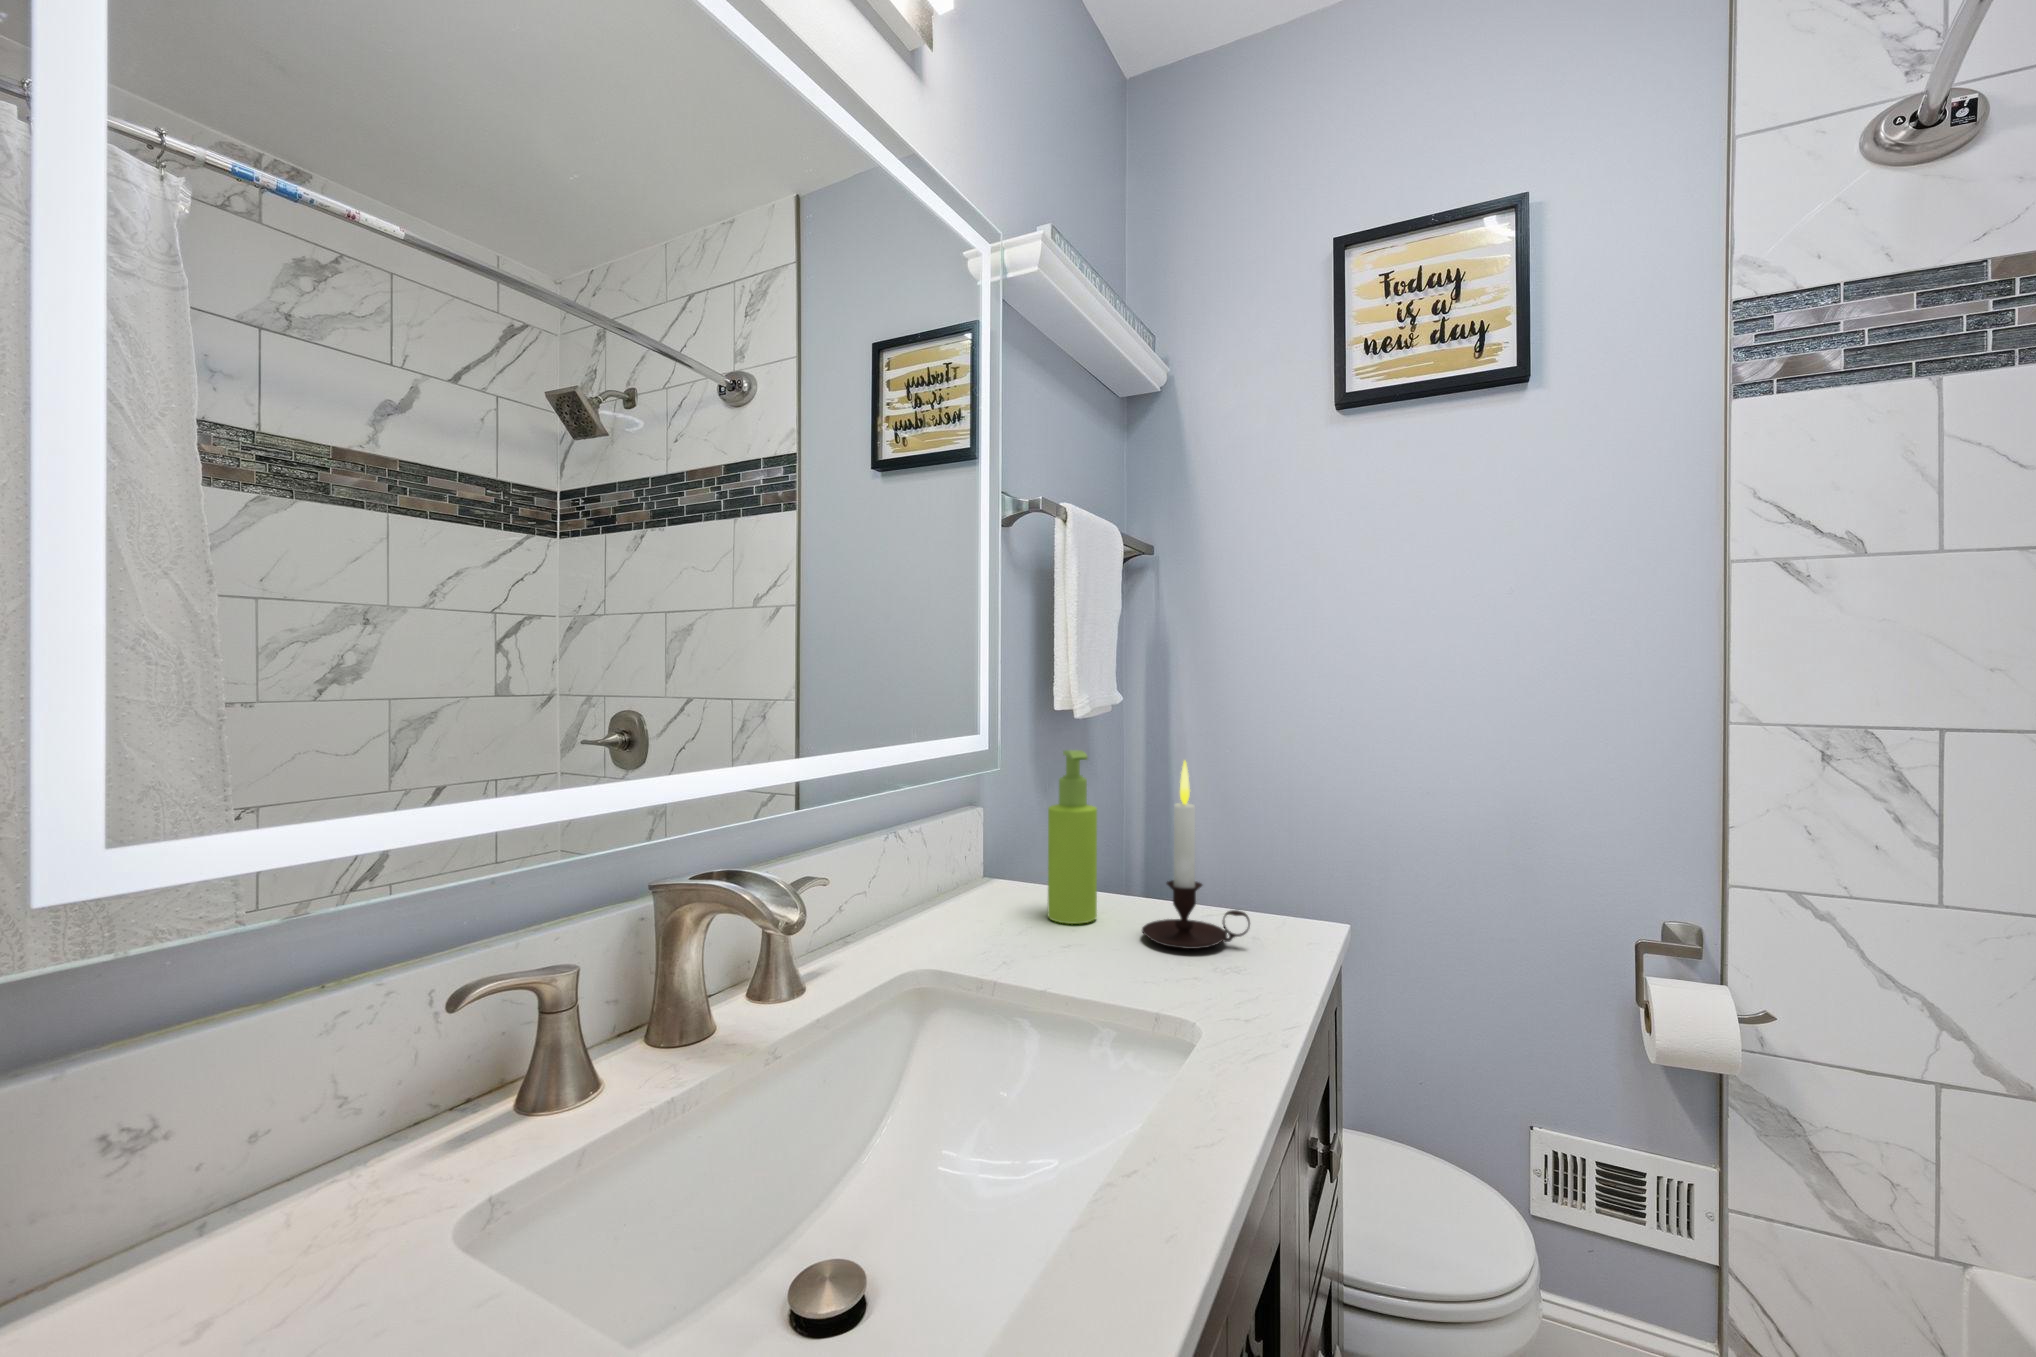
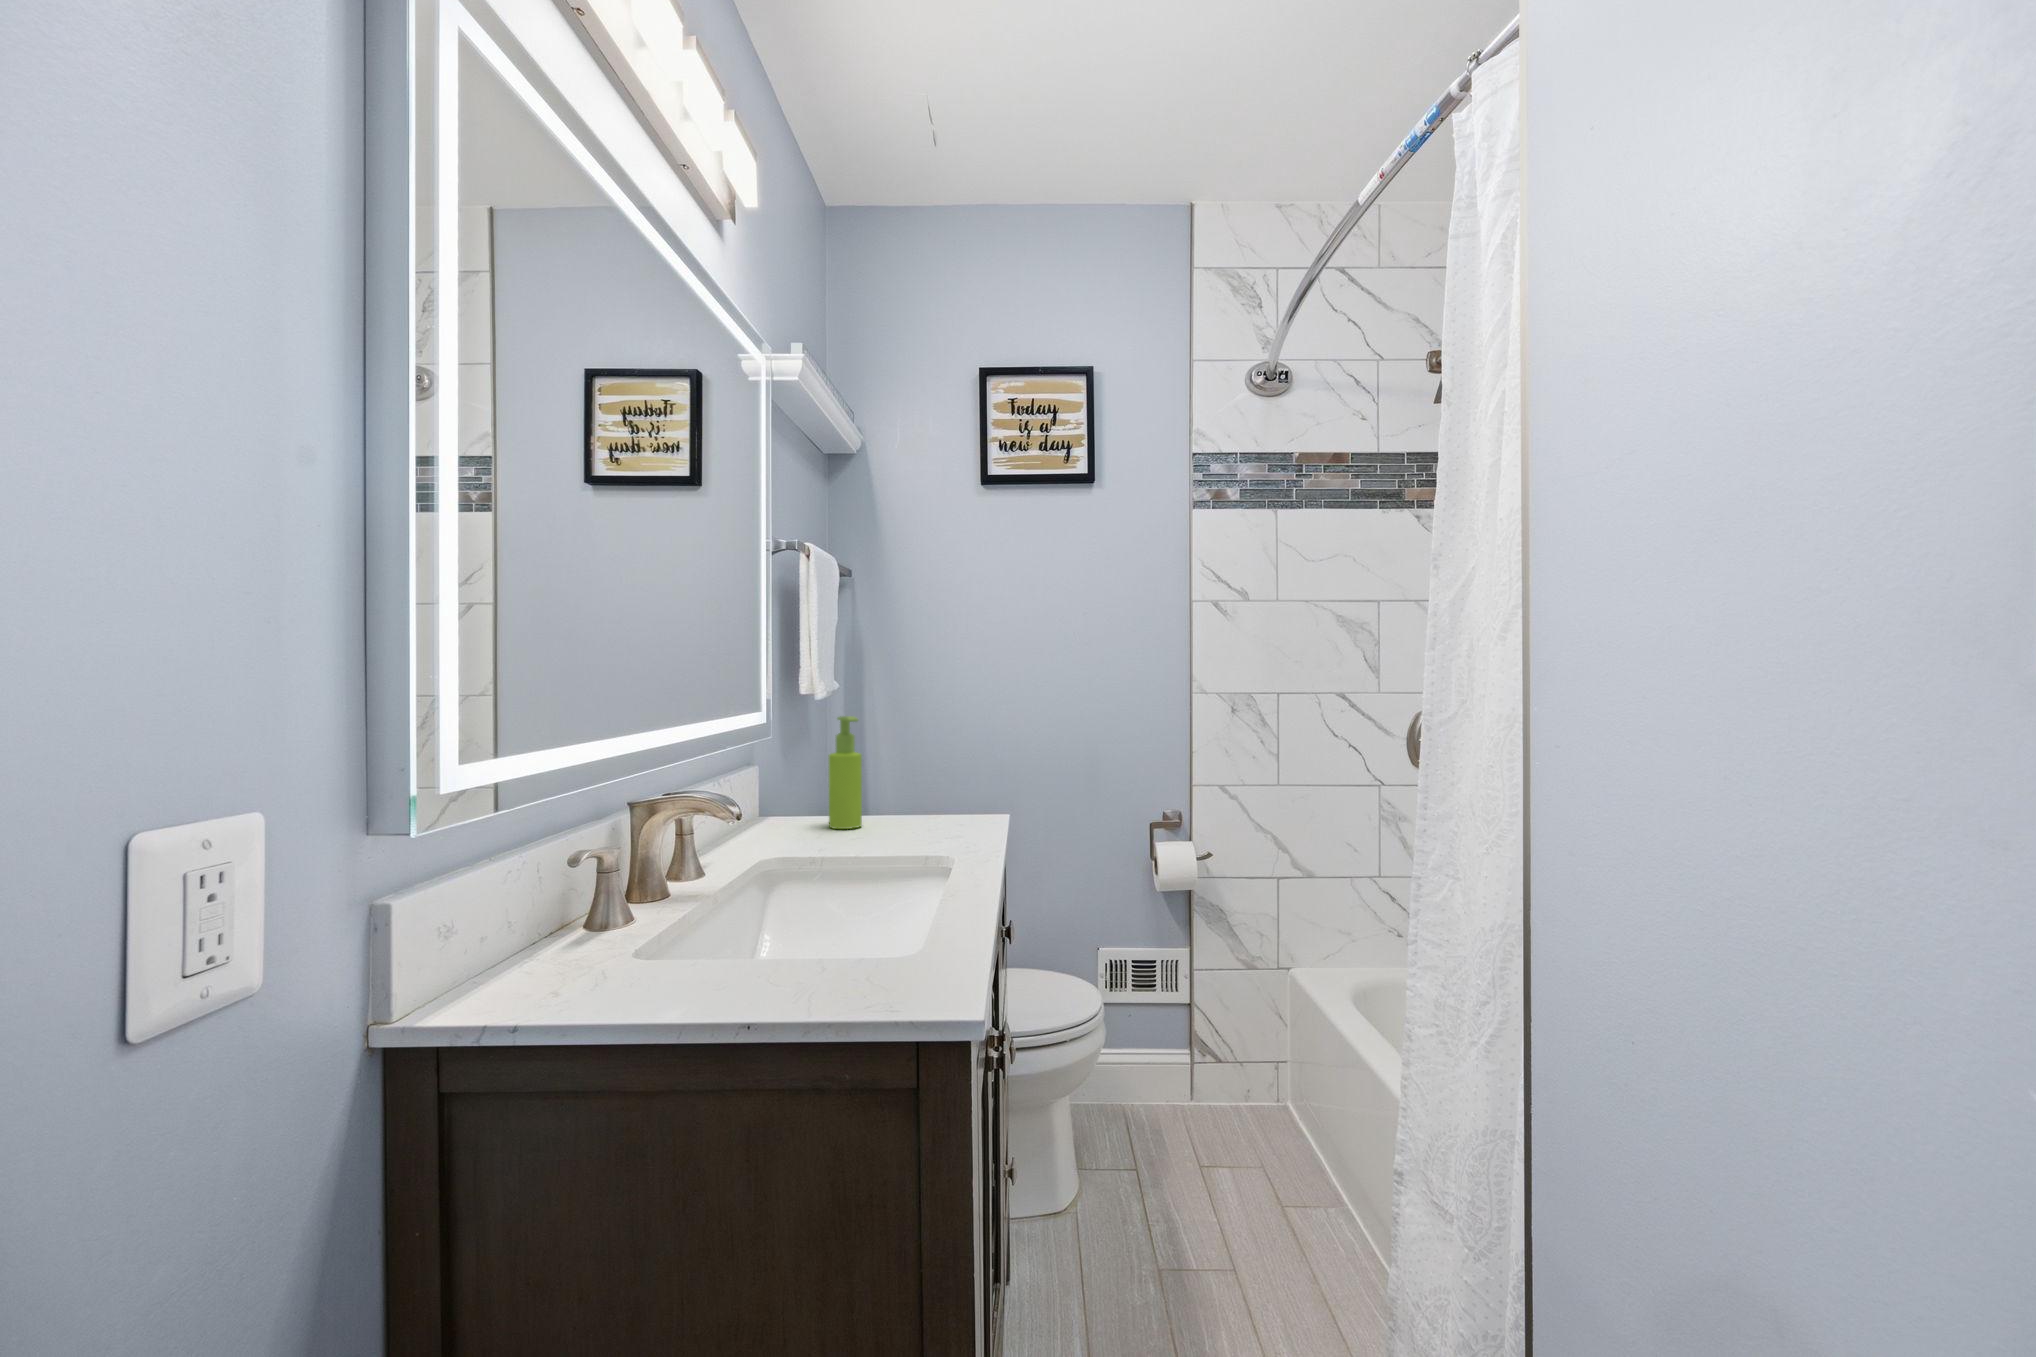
candle: present [1142,761,1250,949] -> none [896,718,962,832]

